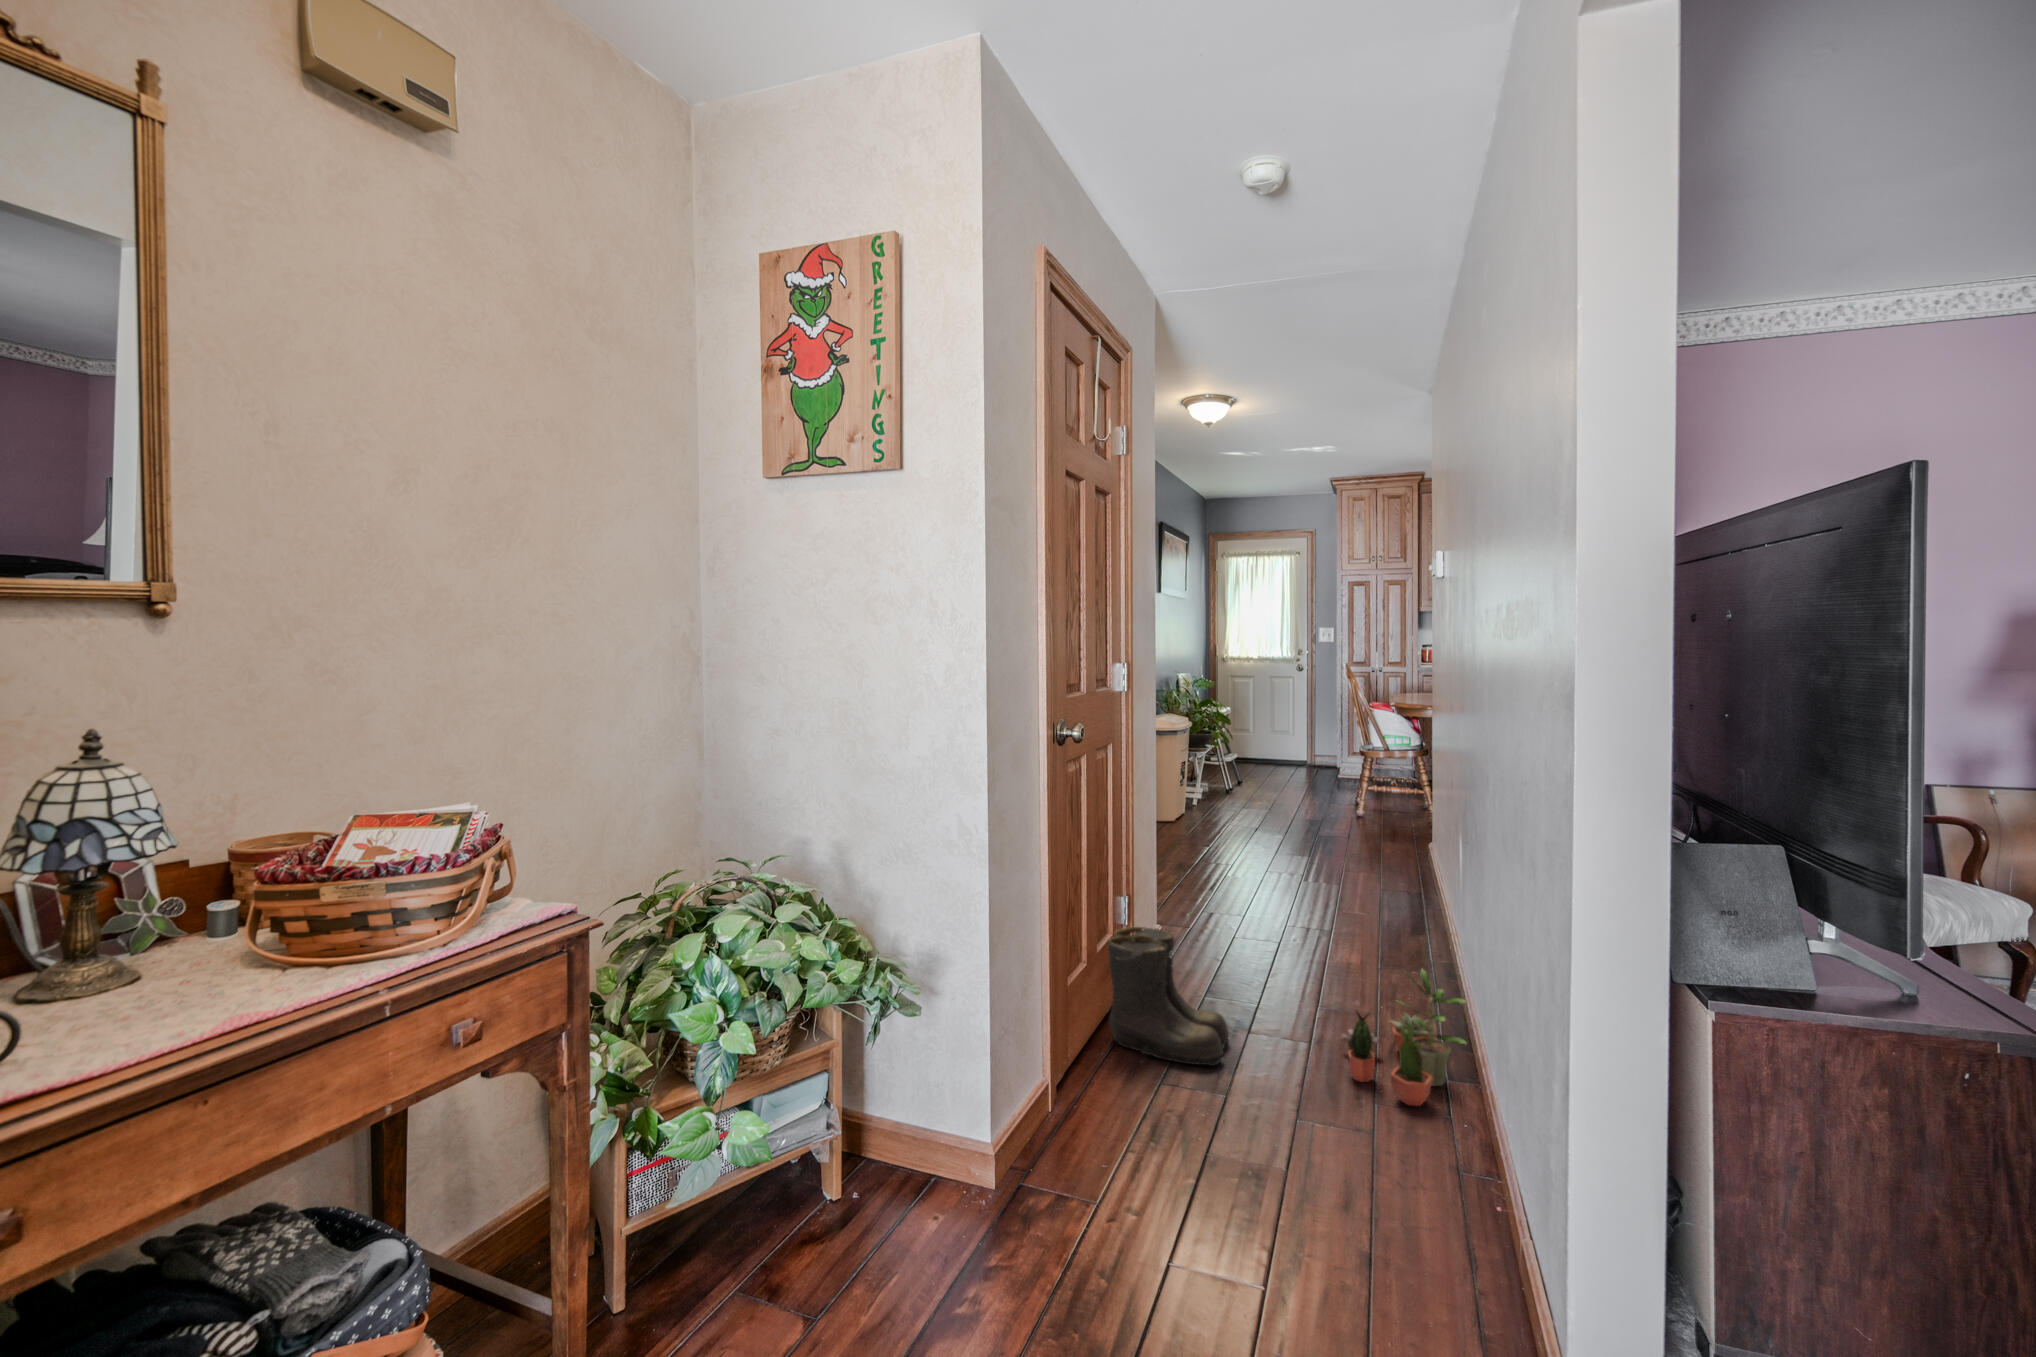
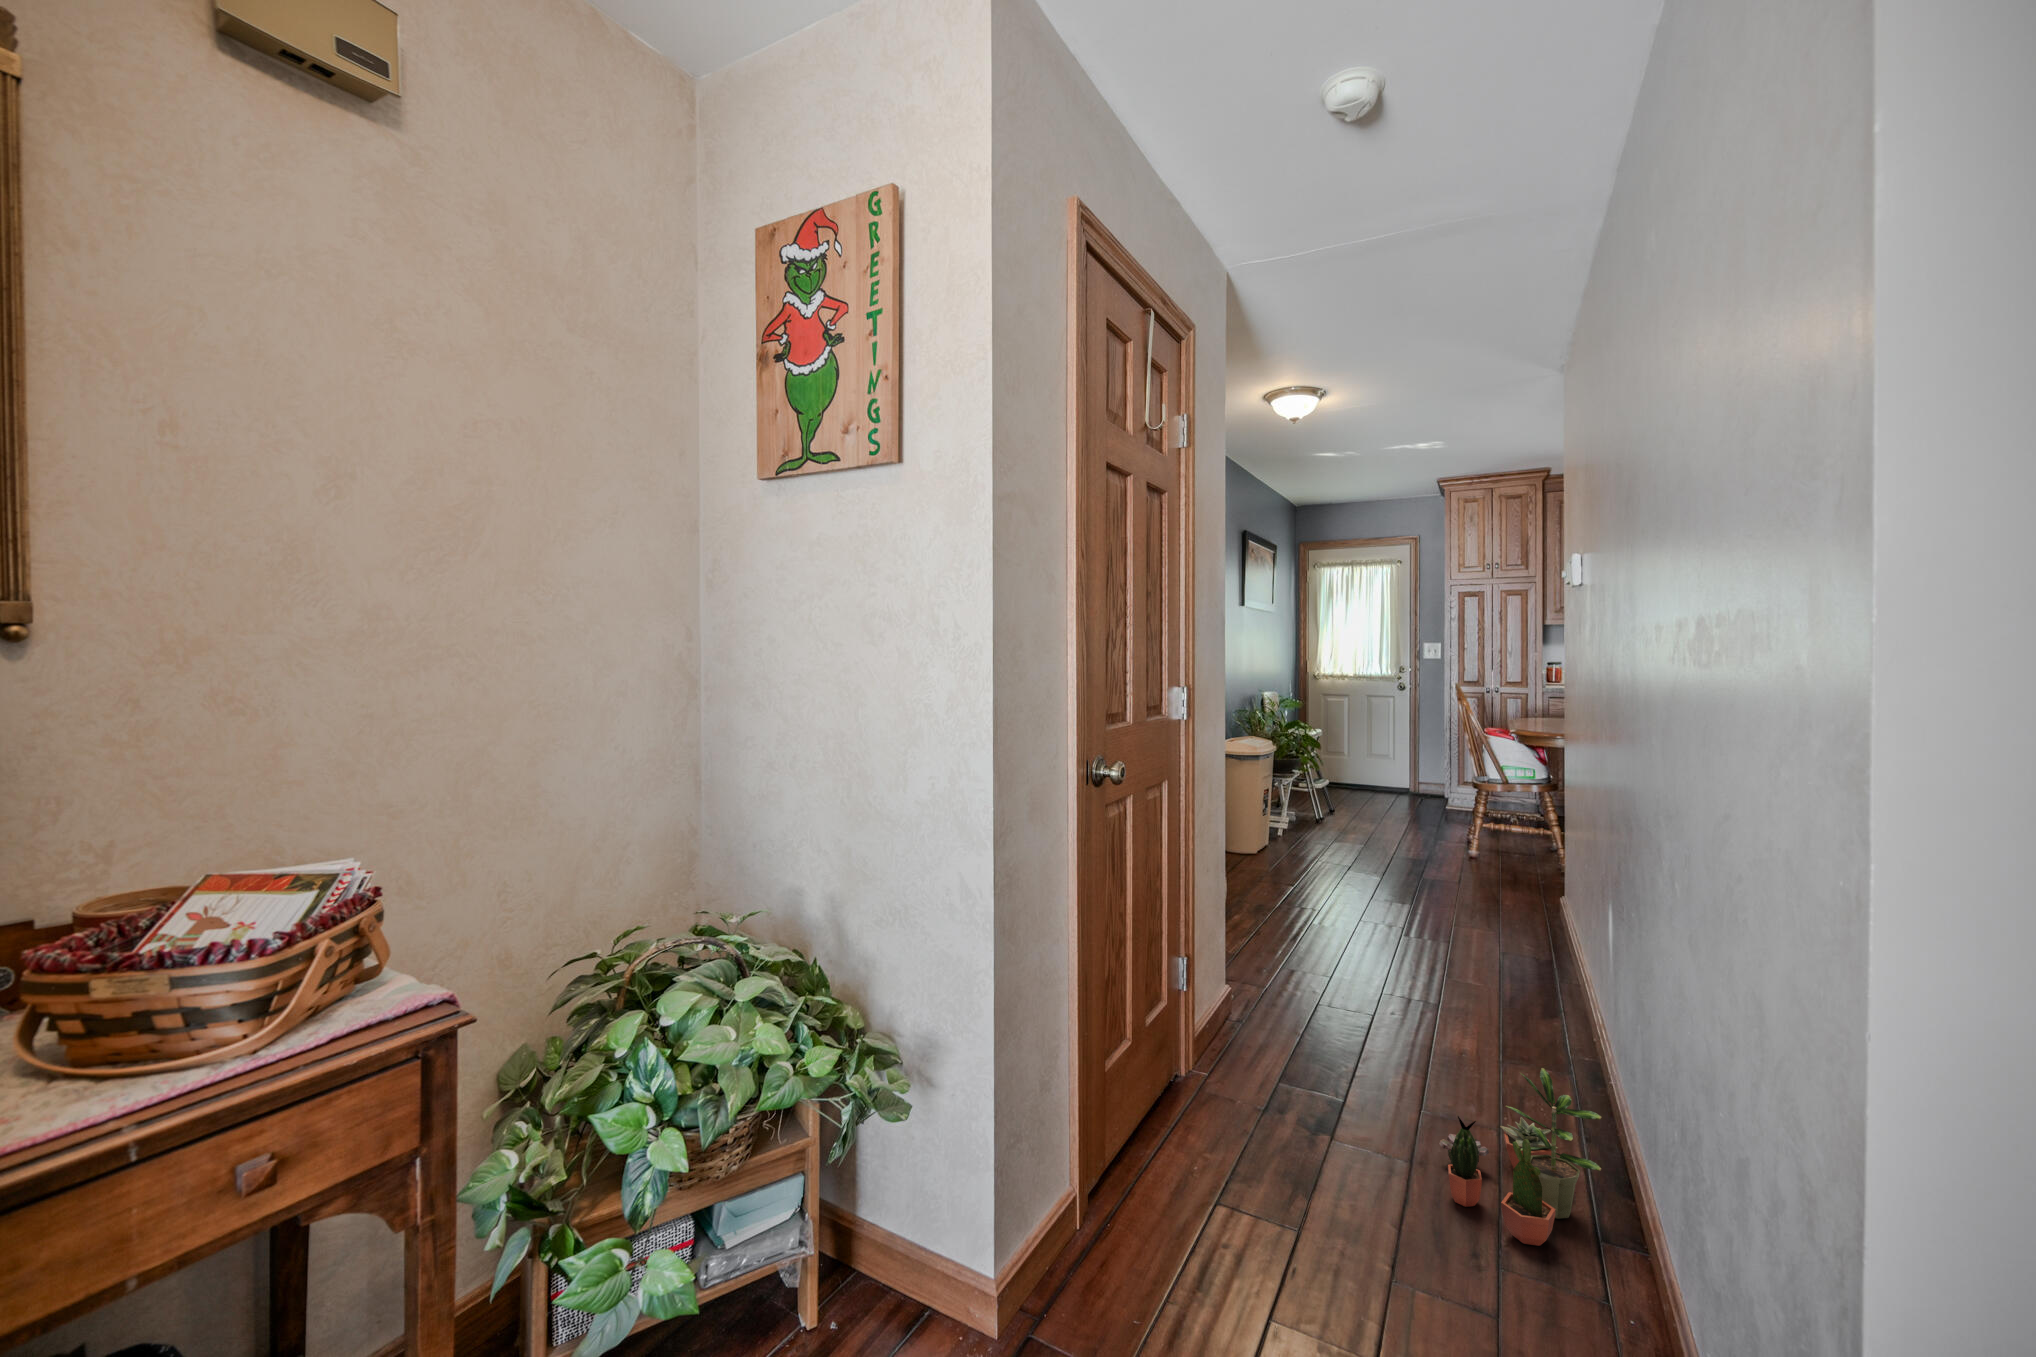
boots: present [1108,927,1229,1066] -> none [1158,996,1302,1172]

